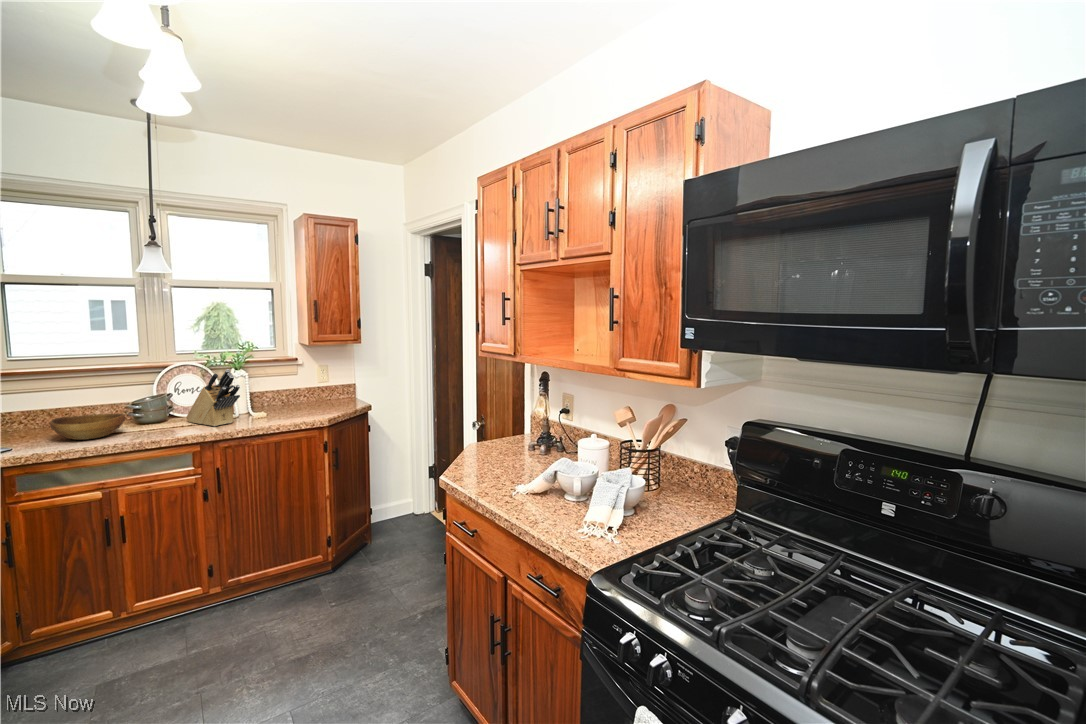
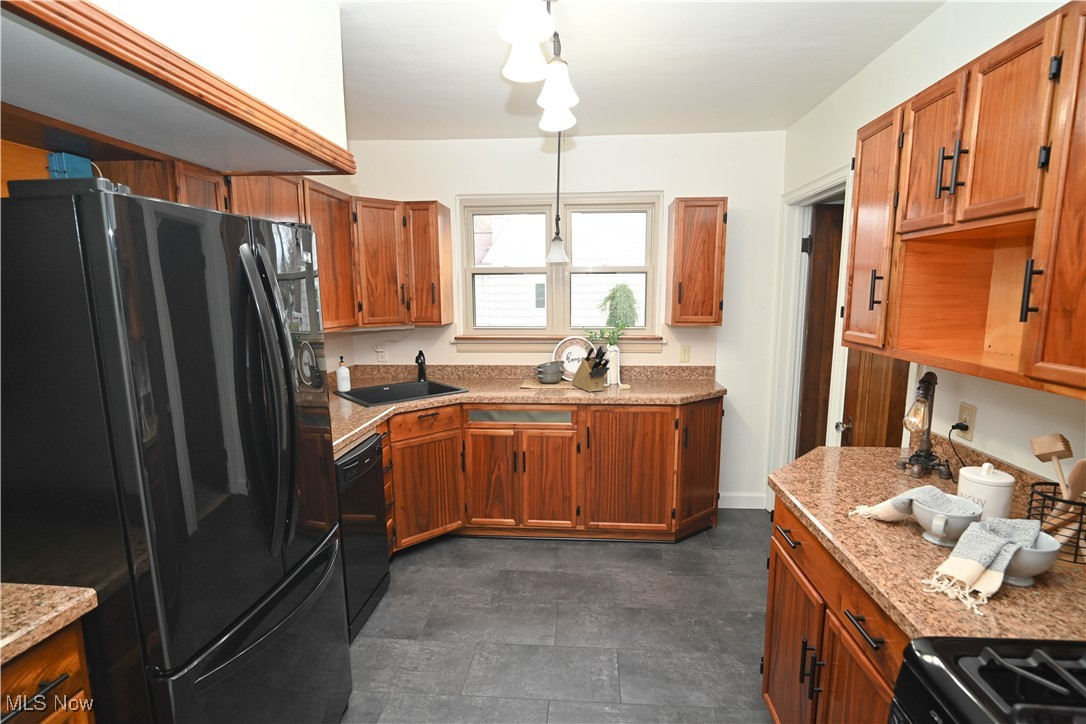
bowl: present [50,414,125,440] -> none [489,372,532,390]

